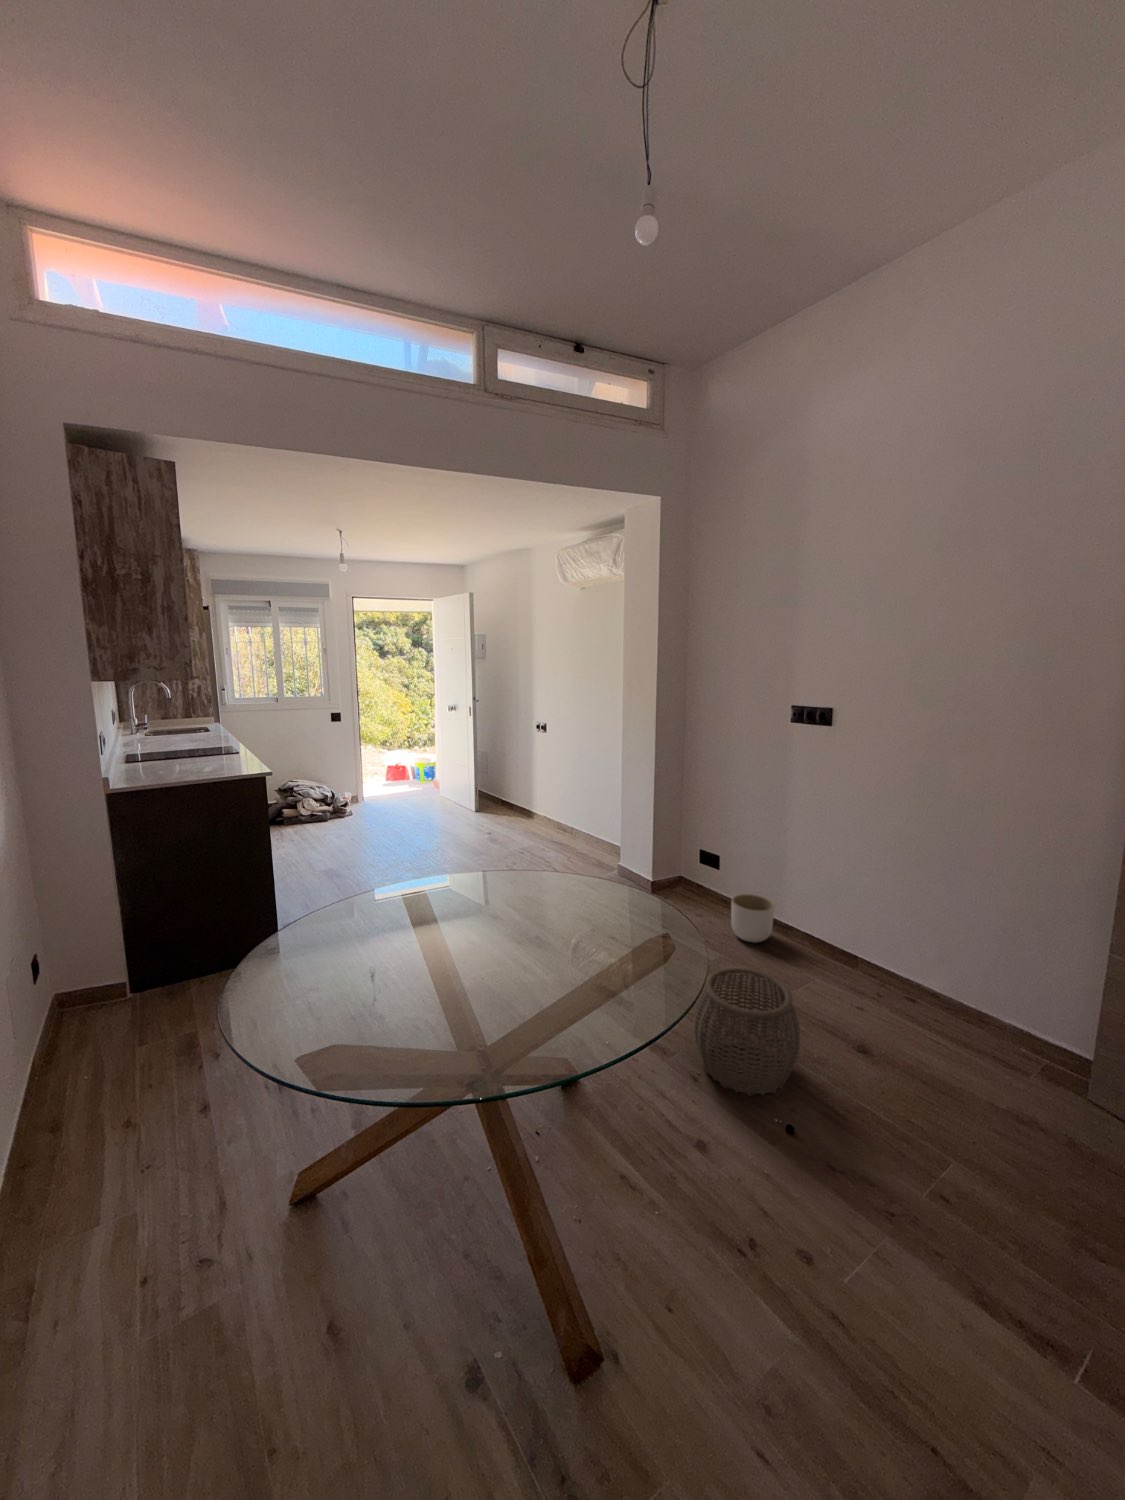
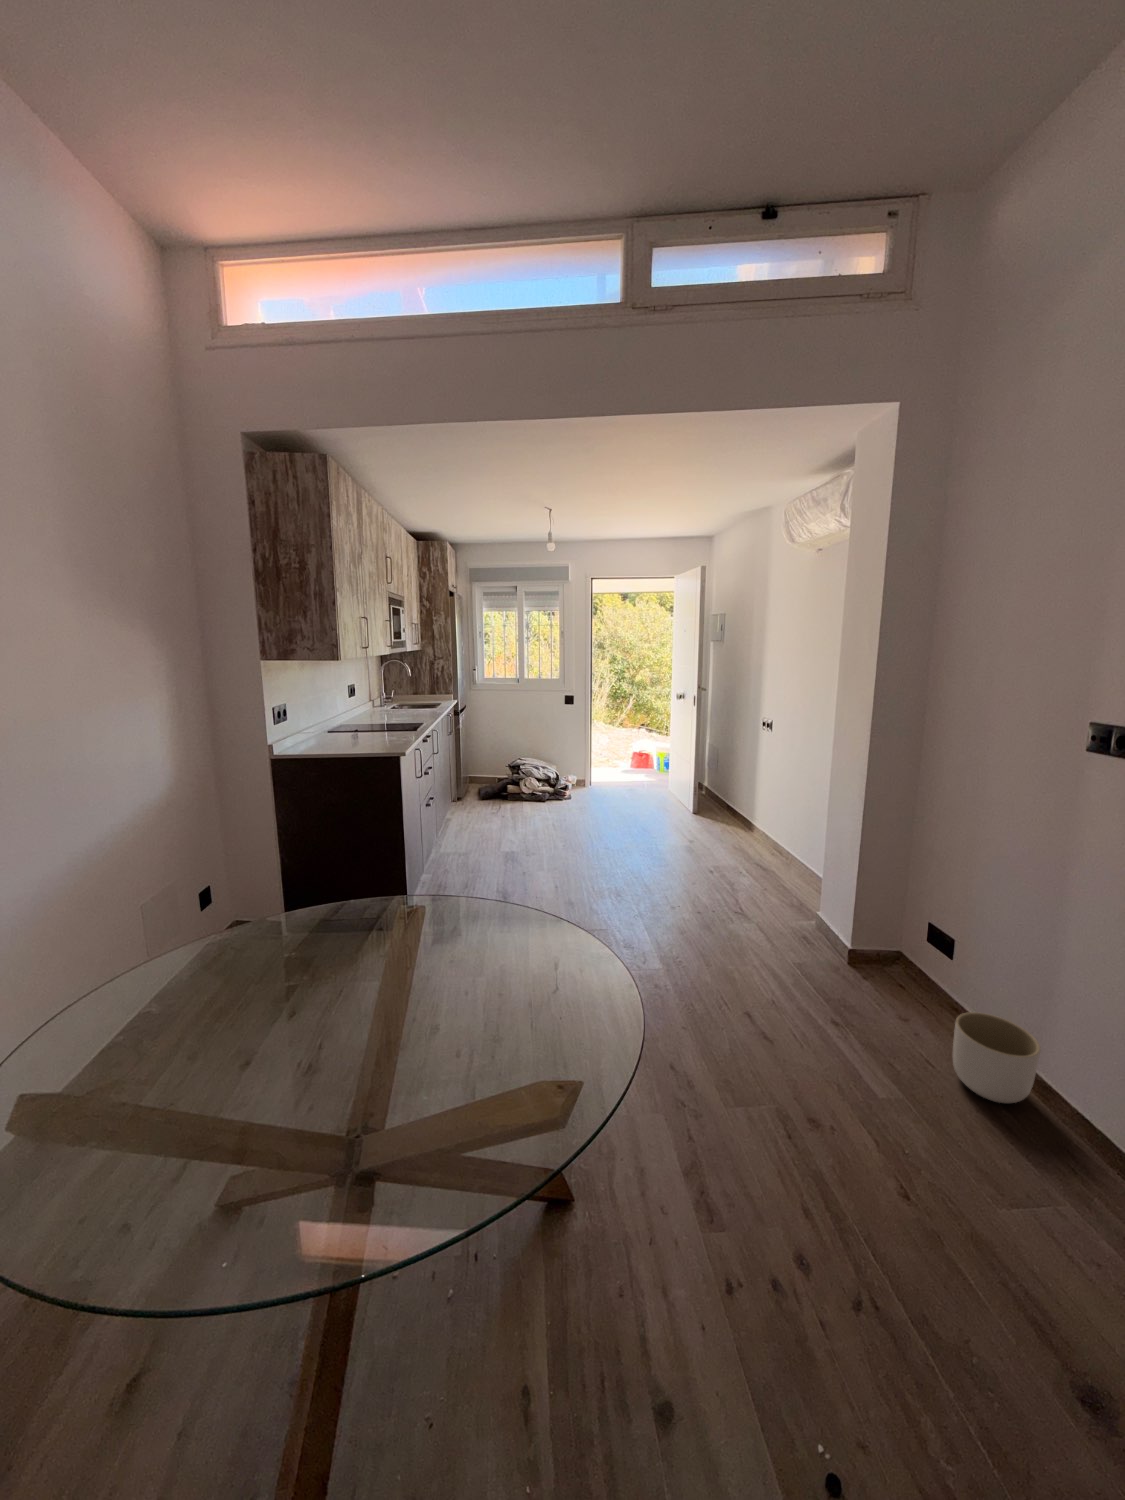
woven basket: present [694,967,800,1095] -> none [742,1140,941,1413]

